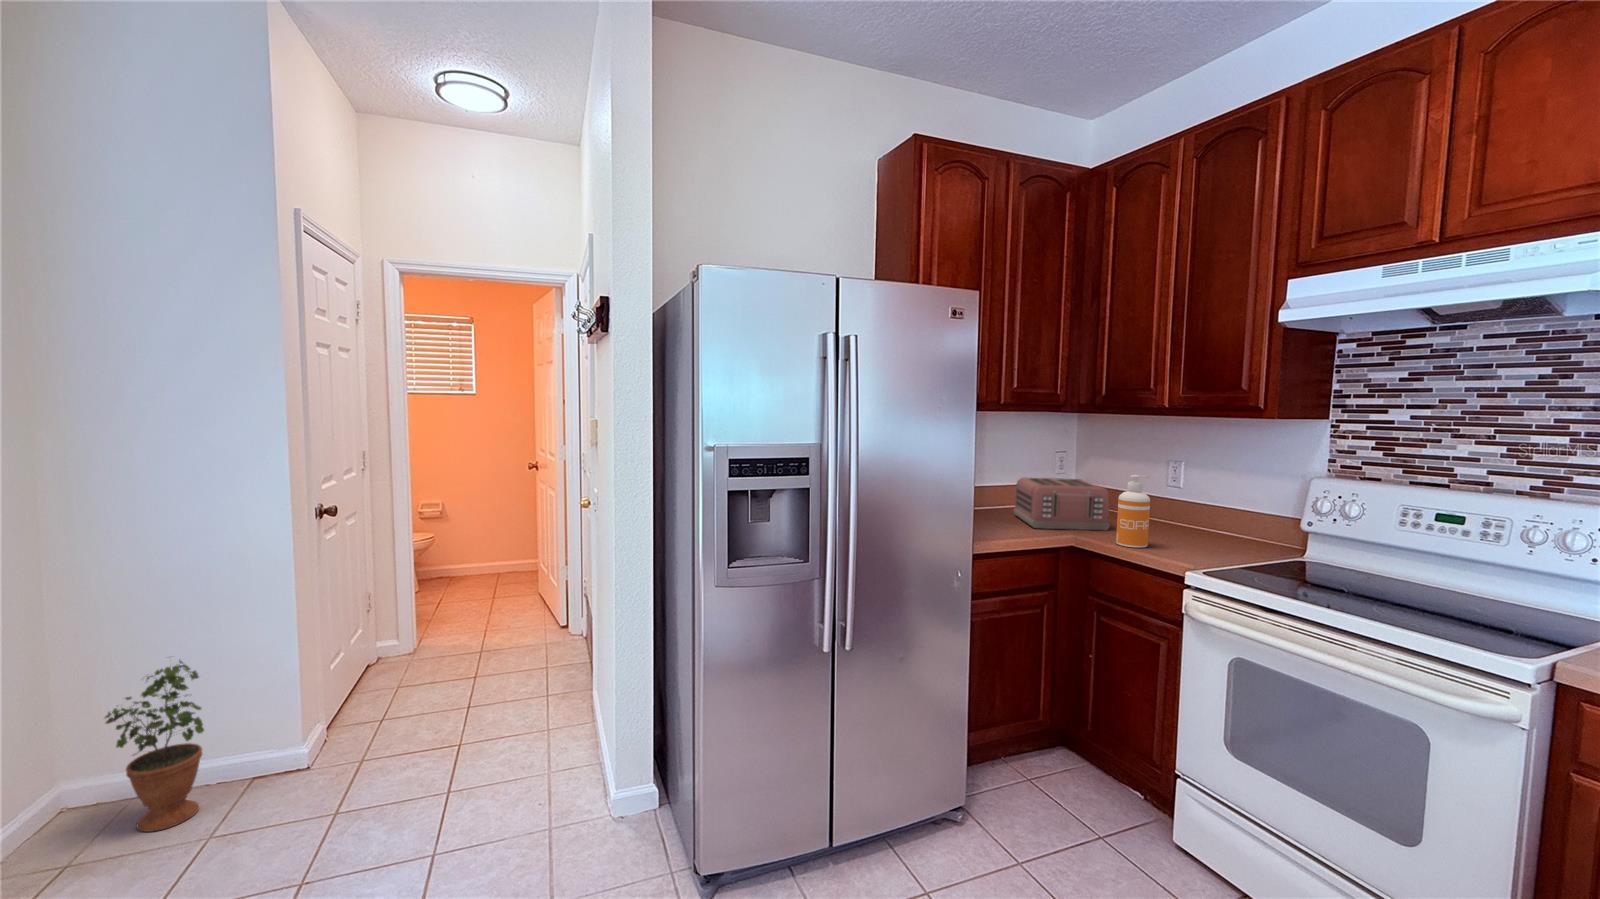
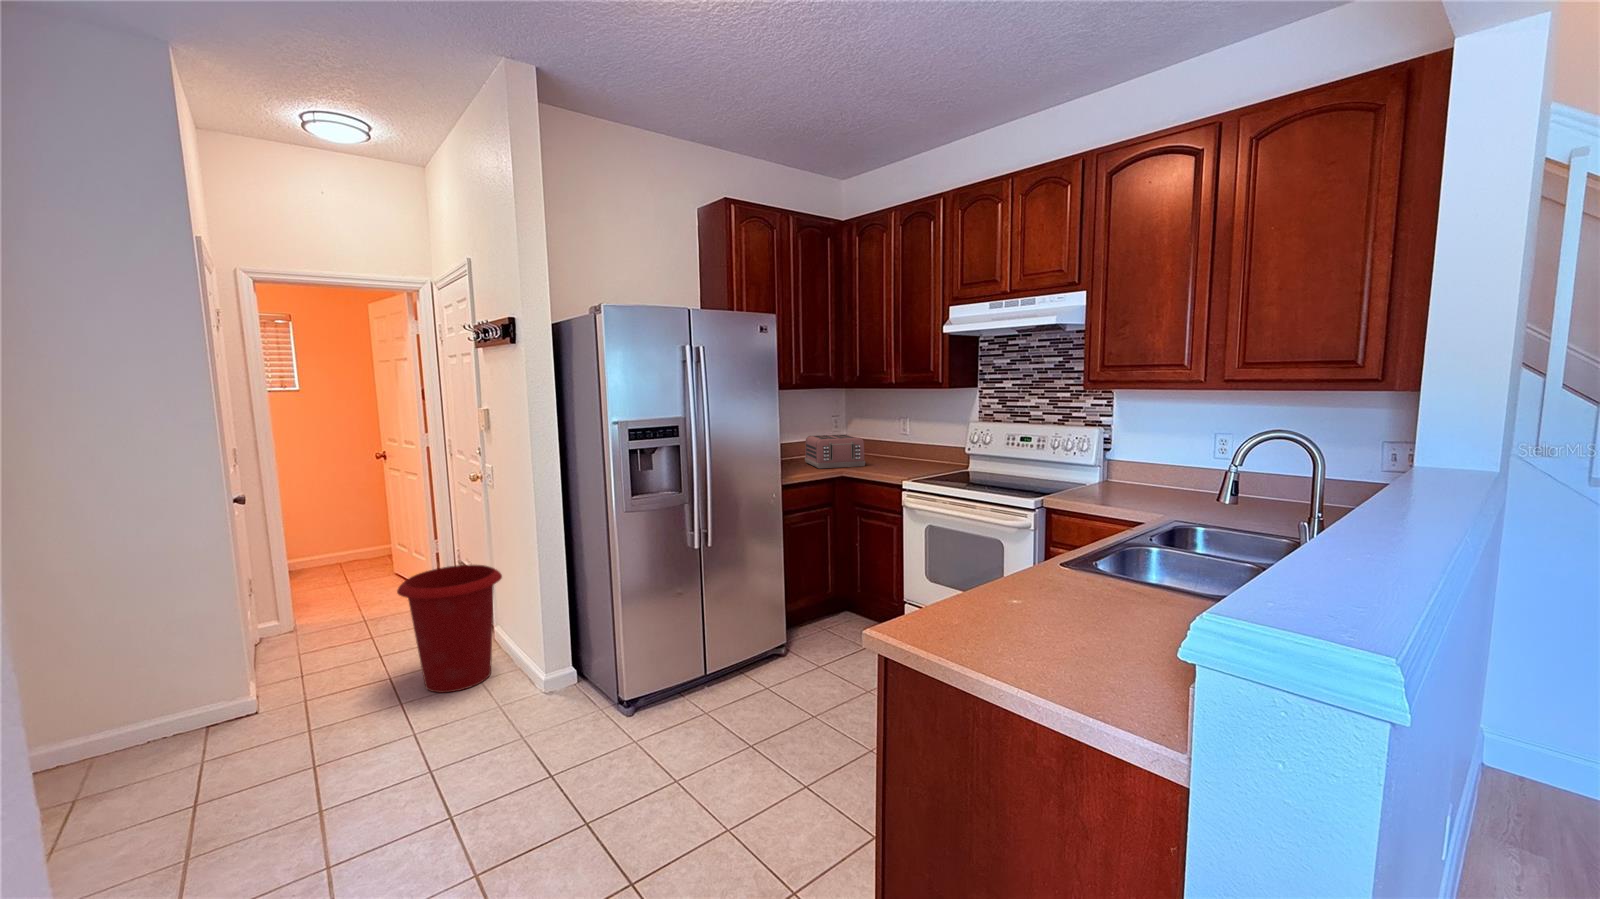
soap dispenser: present [1116,475,1150,548] -> none [868,428,886,473]
waste bin: none [459,615,588,786] -> present [397,565,502,693]
potted plant: present [105,660,204,832] -> none [82,627,170,773]

